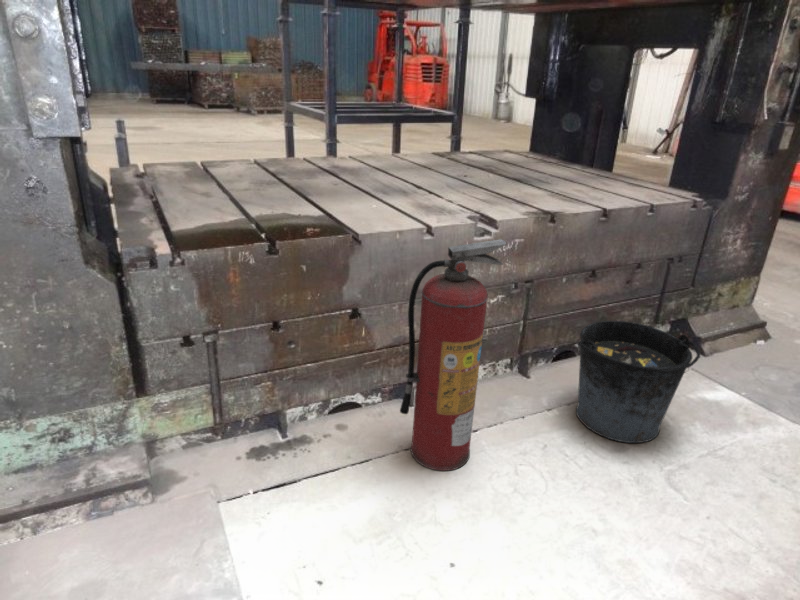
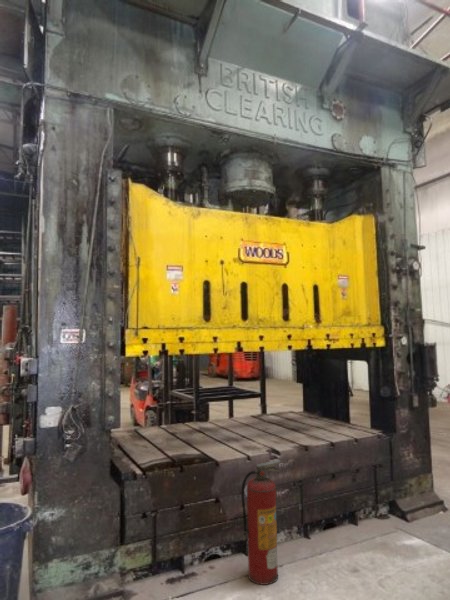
bucket: present [576,321,700,443] -> none [326,500,385,568]

